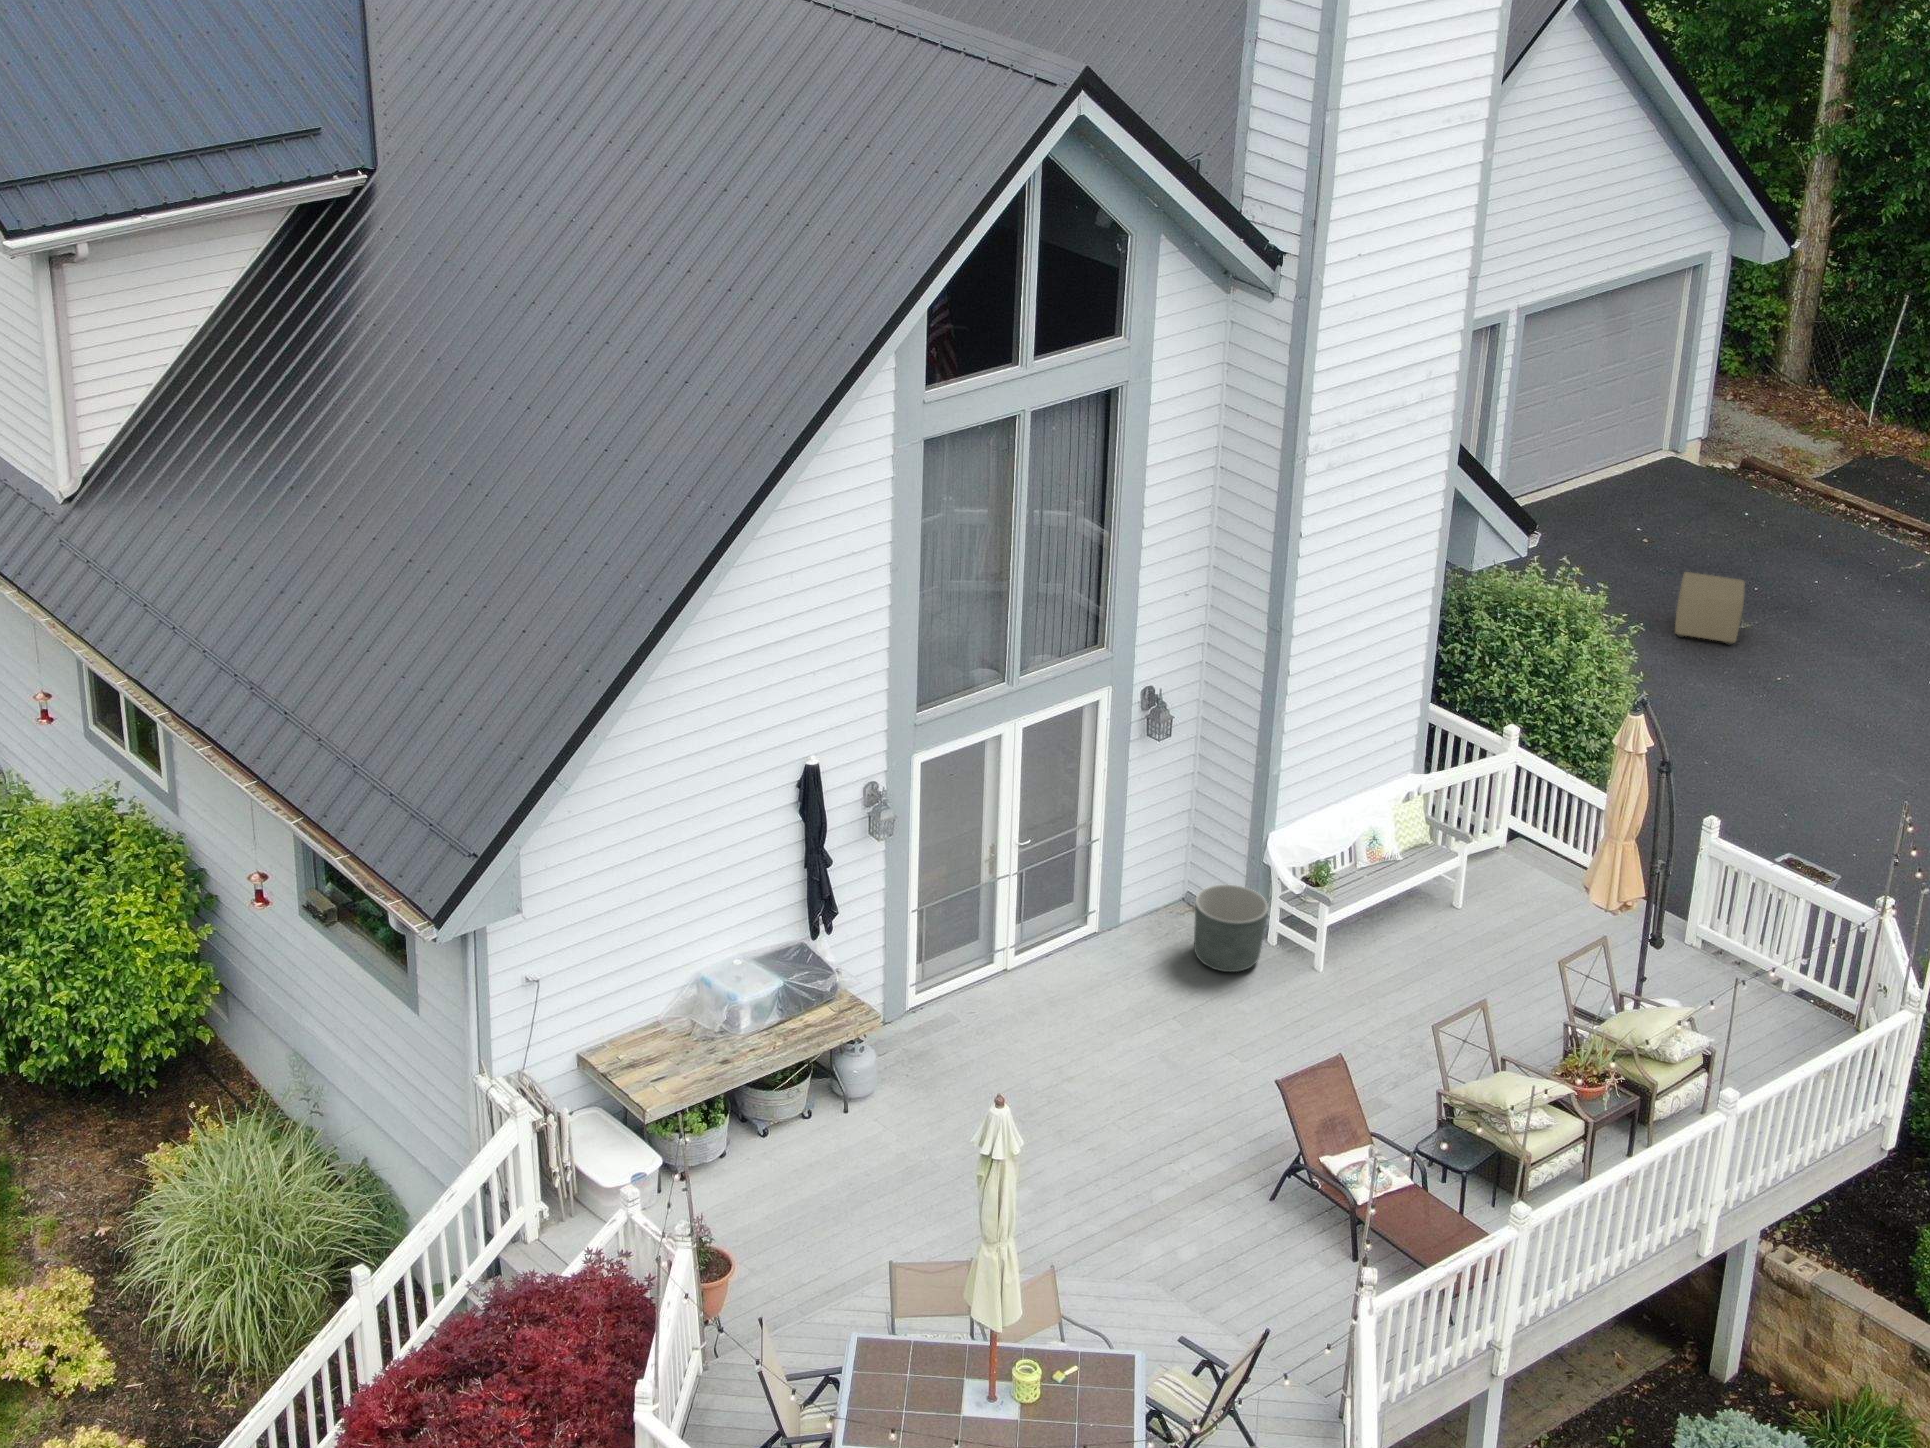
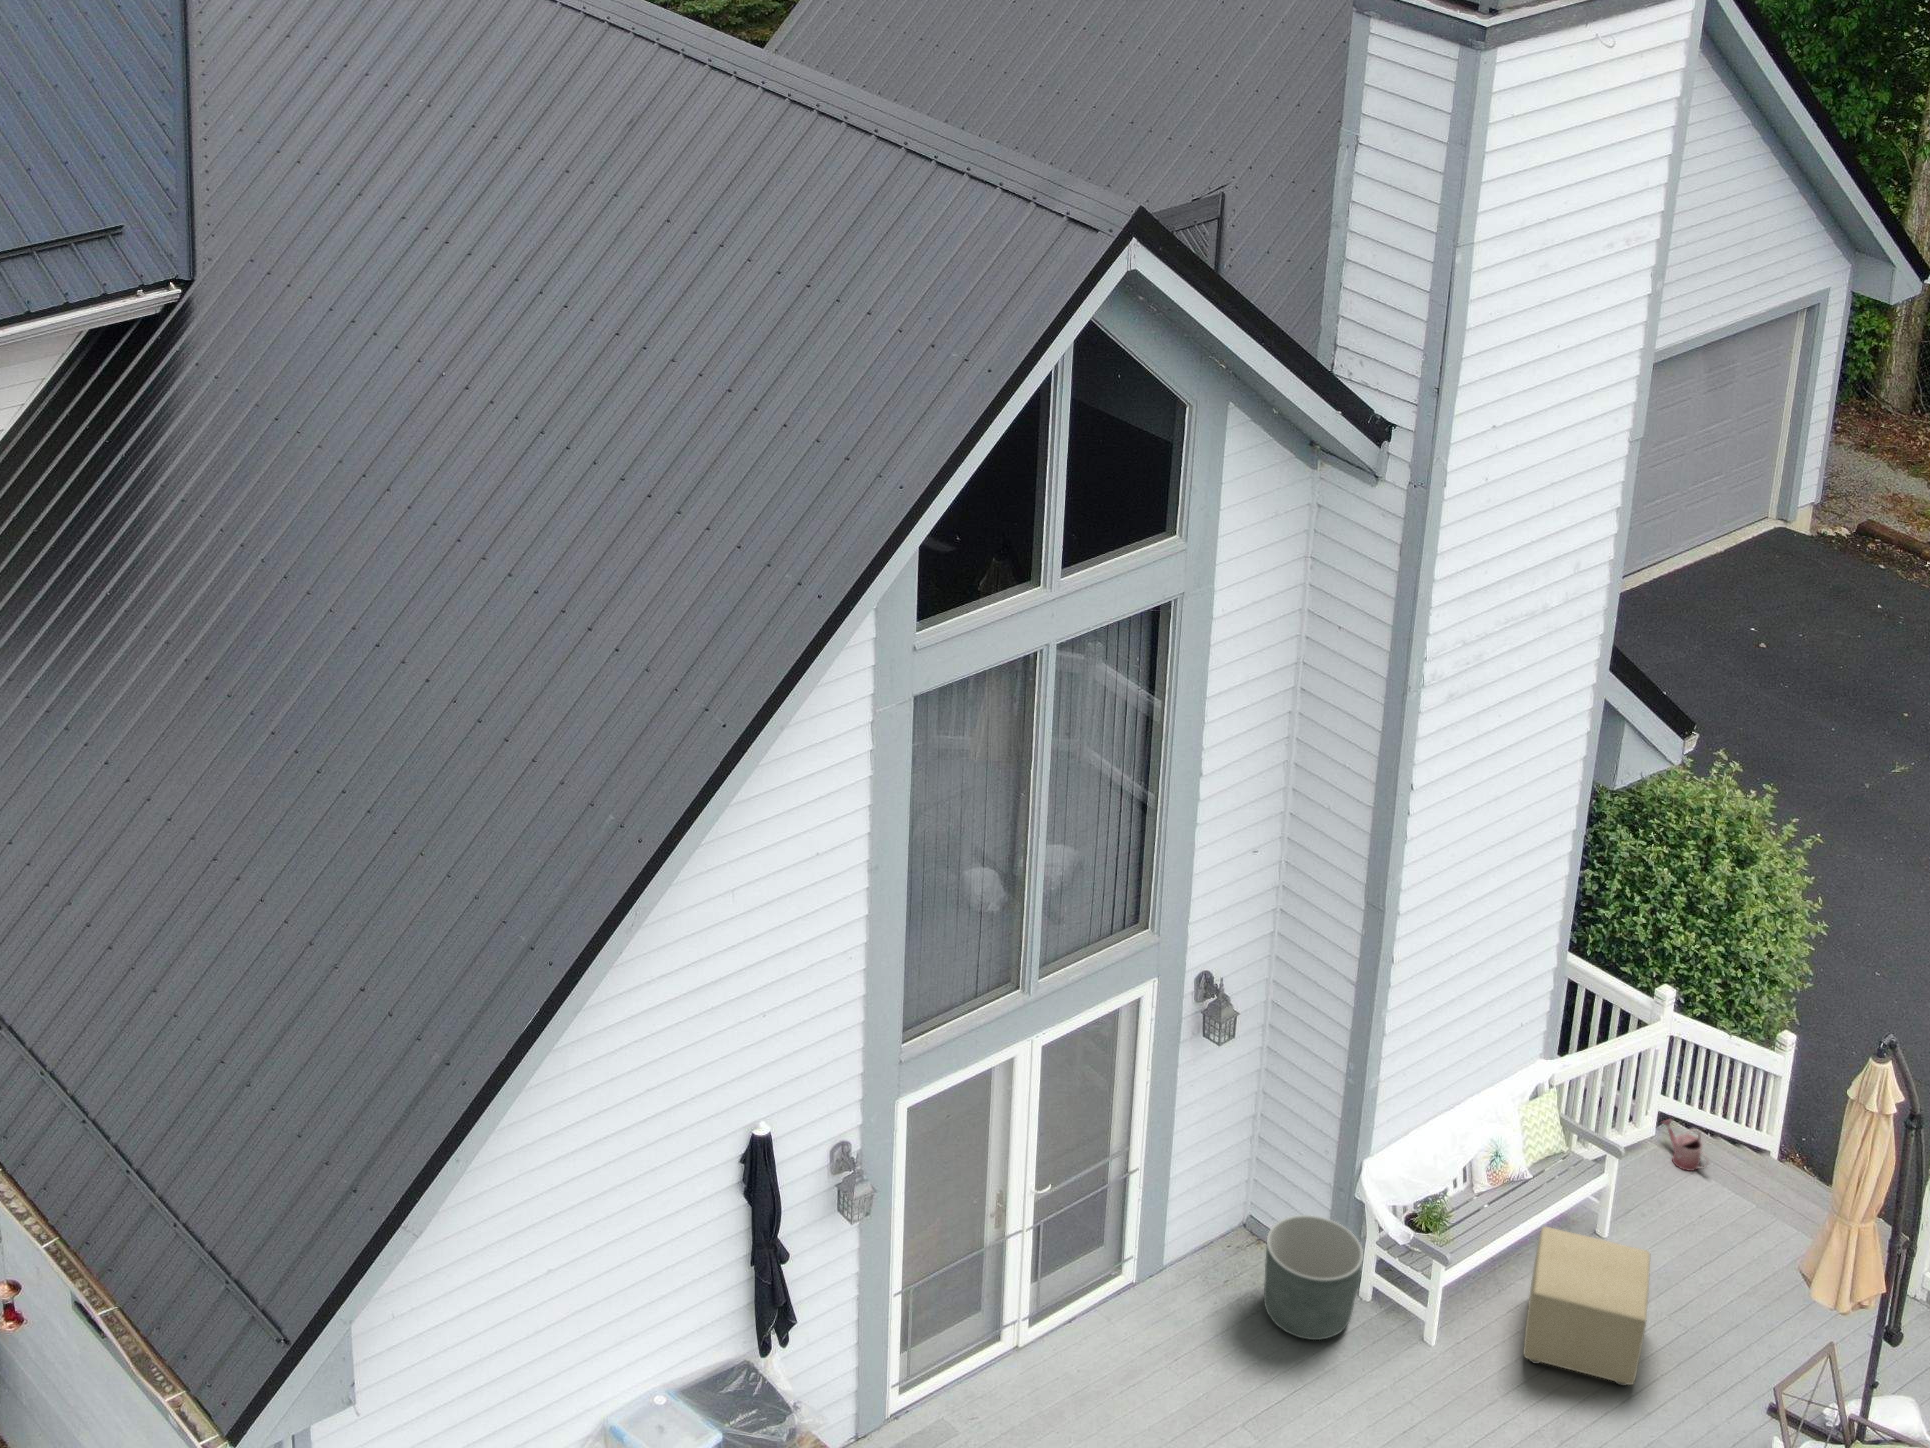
ottoman: present [1675,572,1745,645] -> present [1523,1227,1650,1386]
watering can: none [1509,835,1544,872] -> present [1662,1119,1709,1171]

